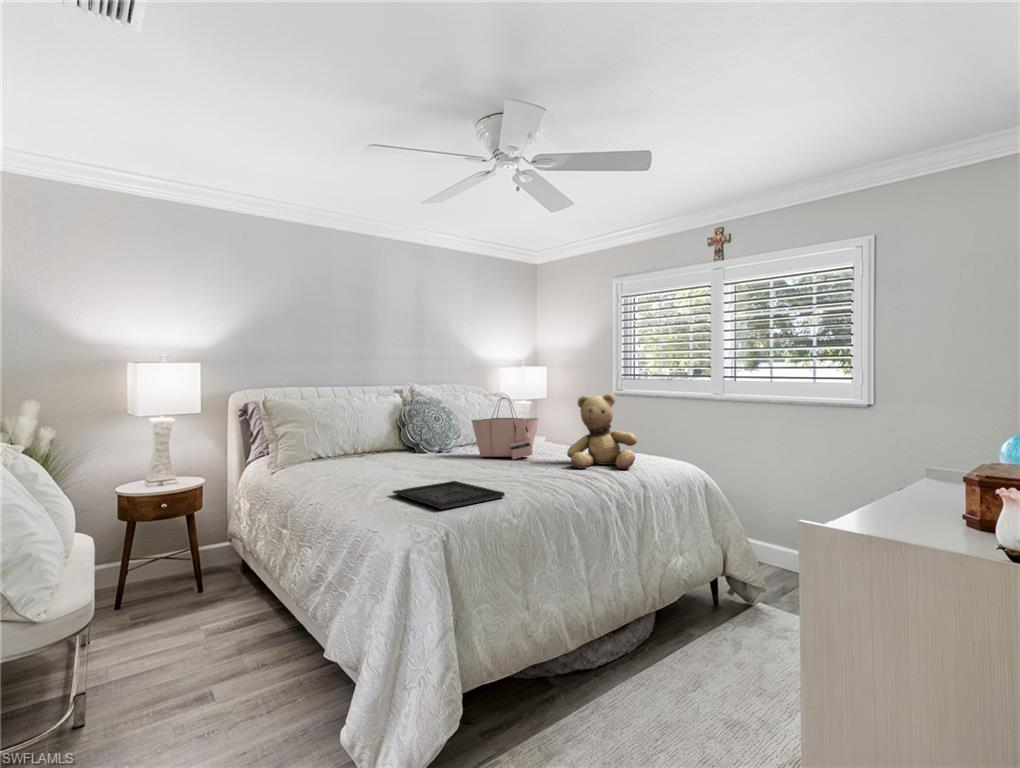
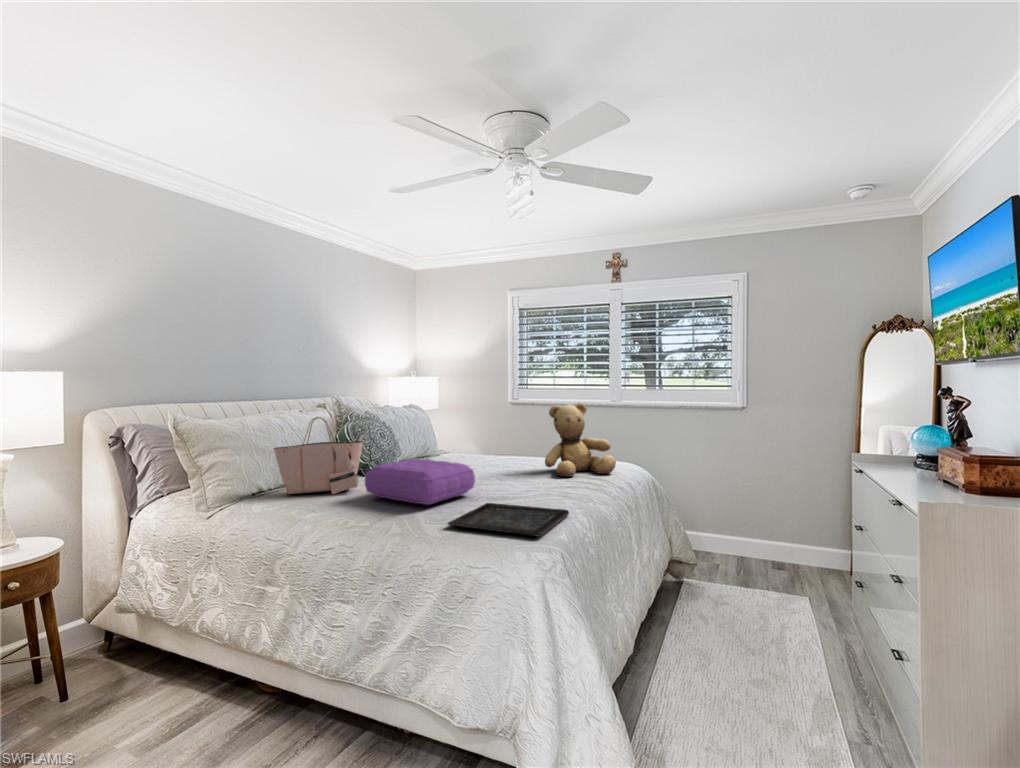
tote bag: present [472,397,538,459] -> present [274,417,363,494]
pillow: none [380,439,465,478] -> present [365,459,475,505]

